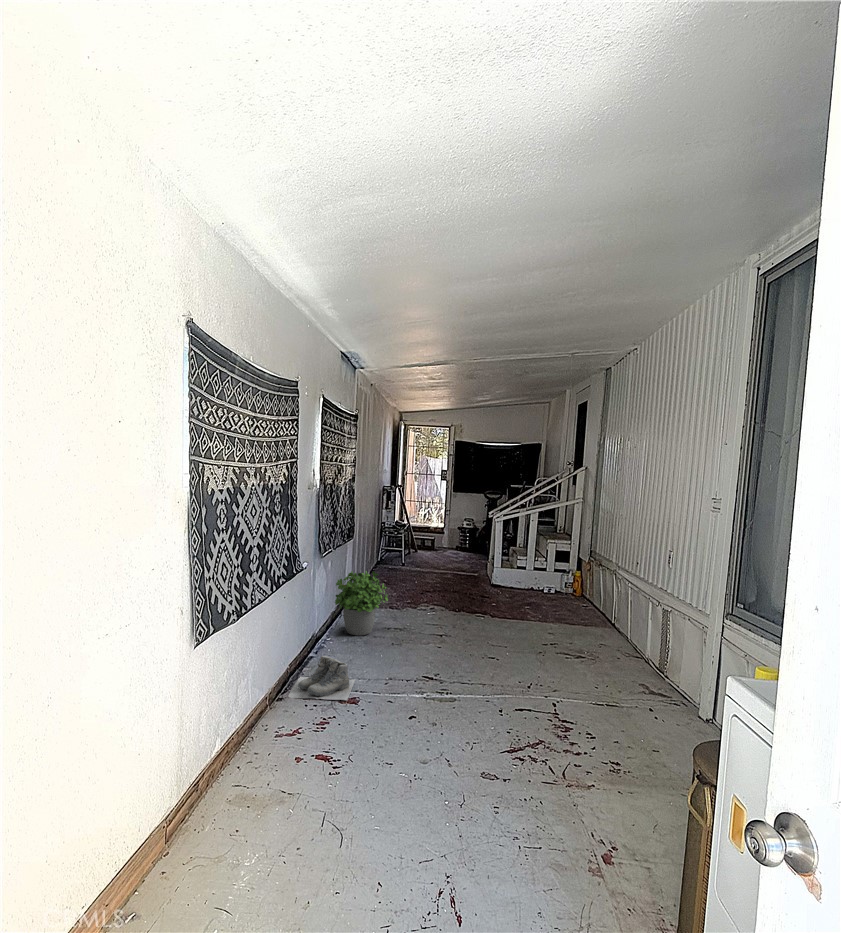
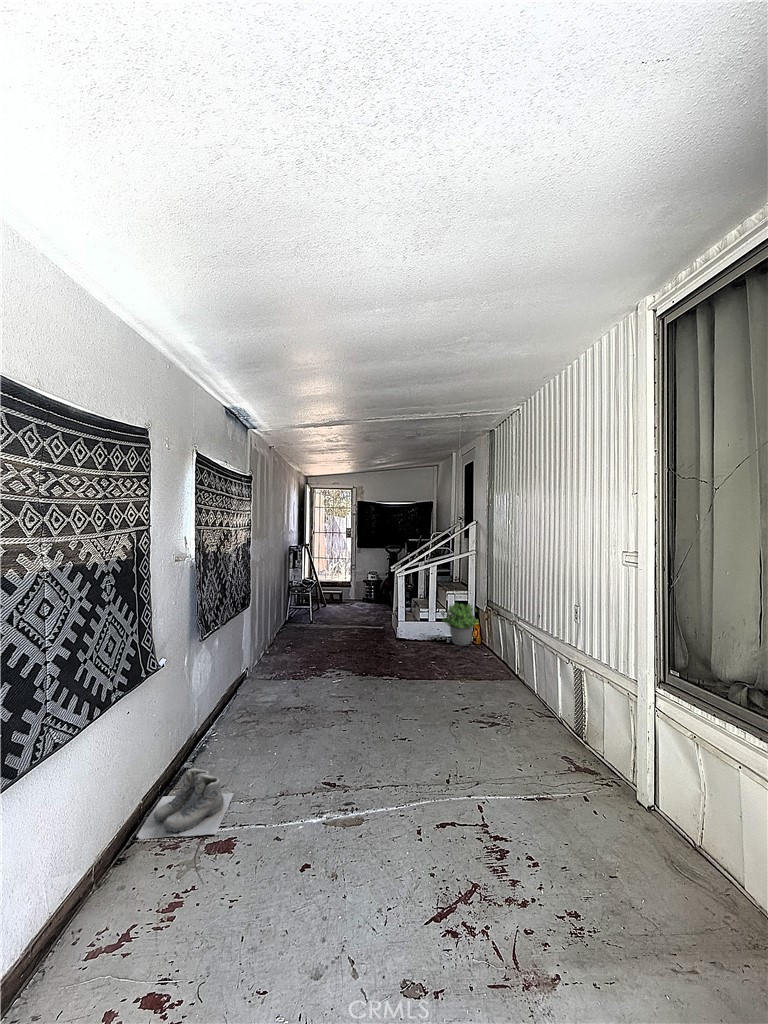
potted plant: present [335,571,388,635] -> present [442,603,478,646]

